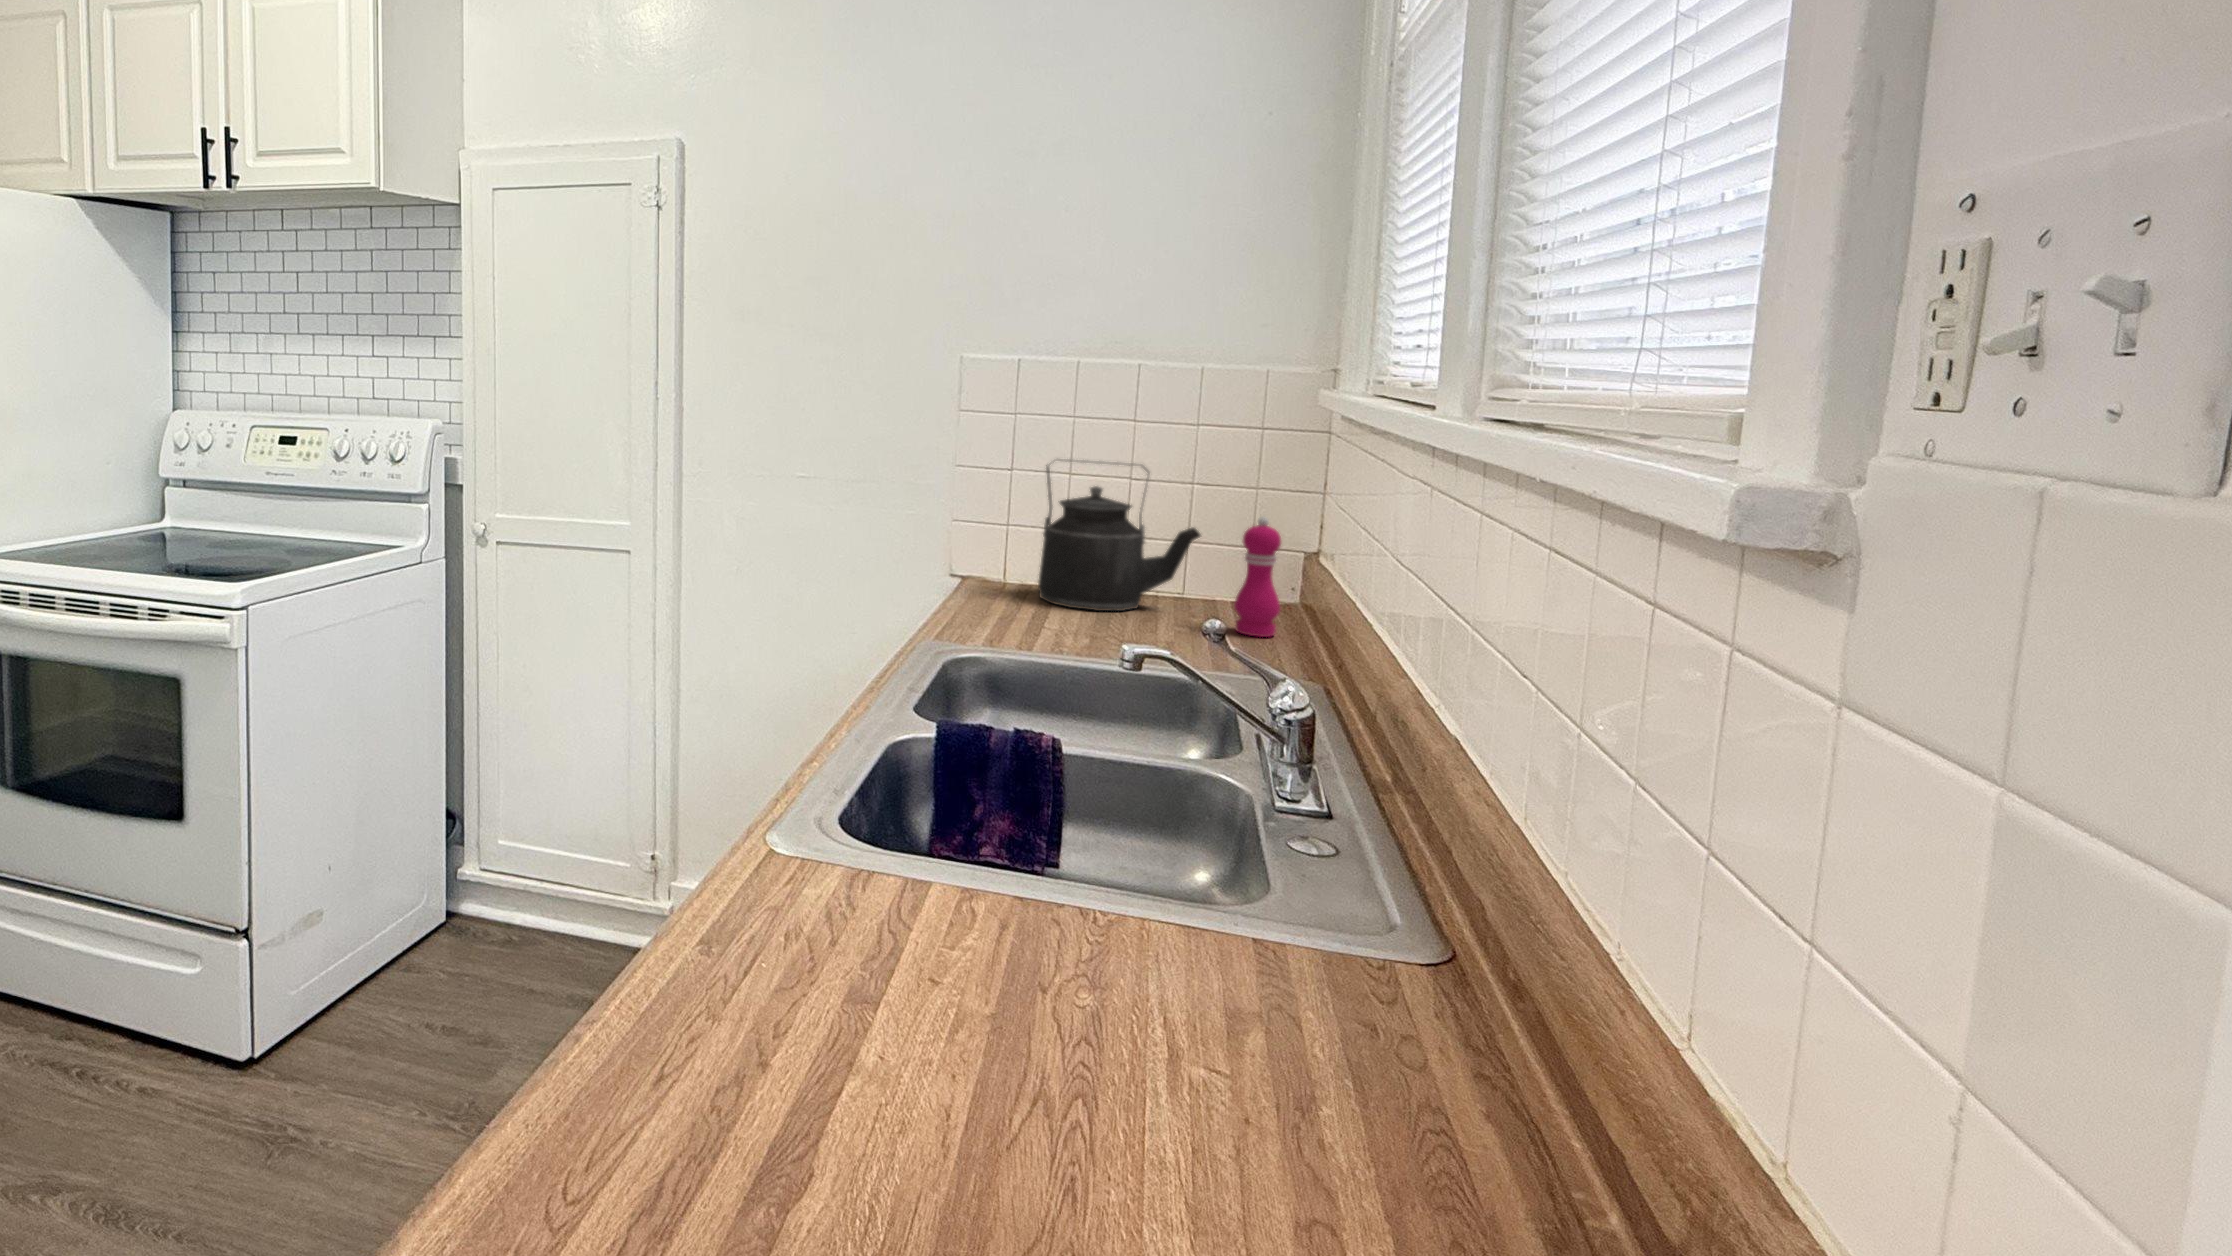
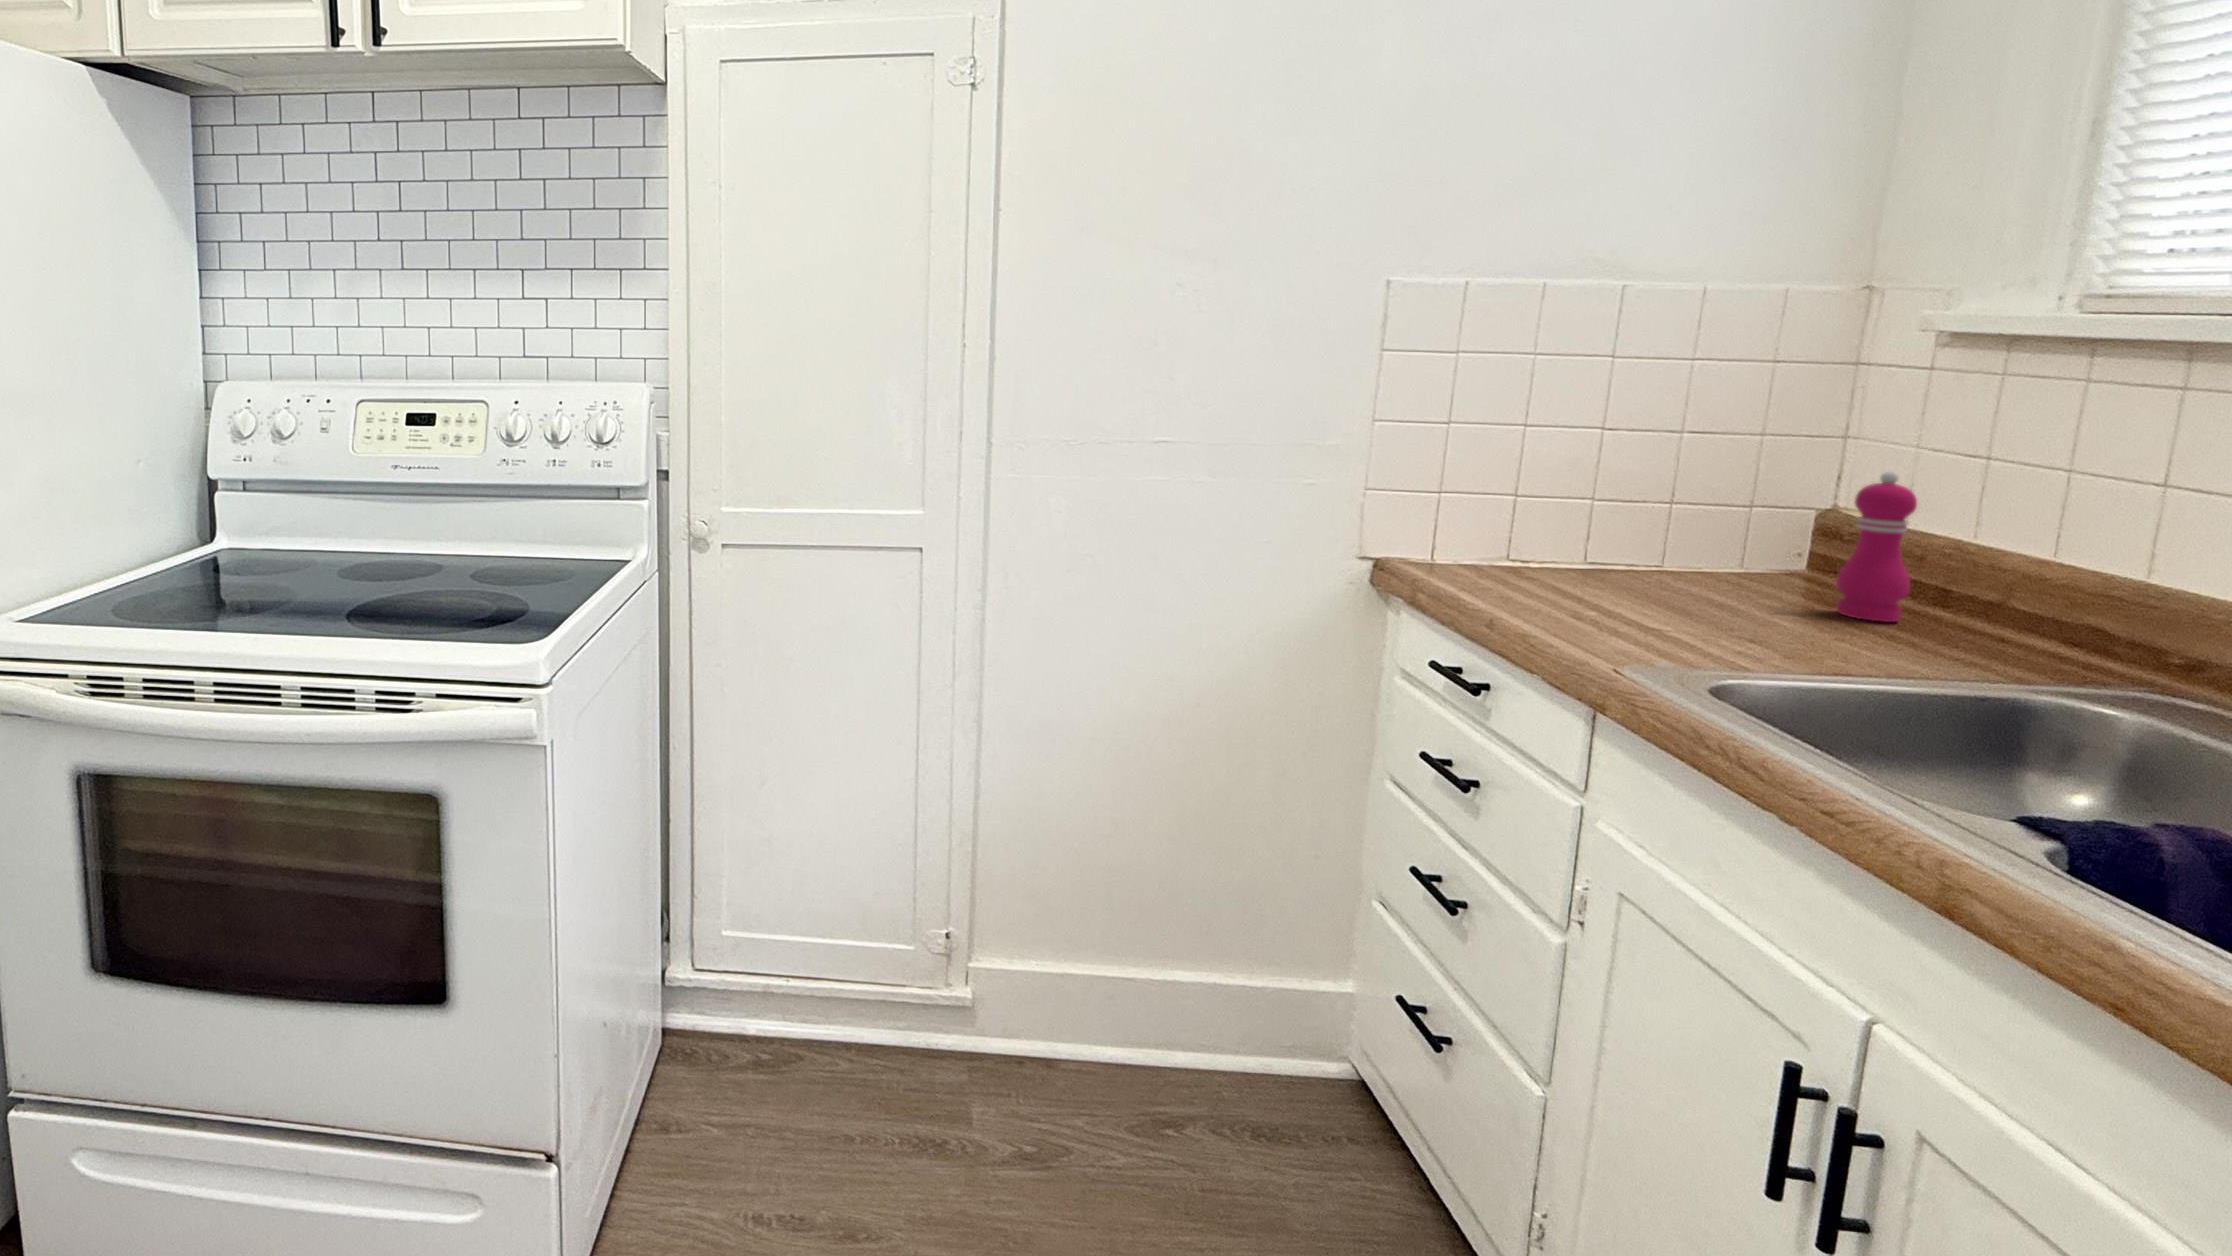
kettle: present [1038,460,1201,611] -> none [1517,408,1750,598]

